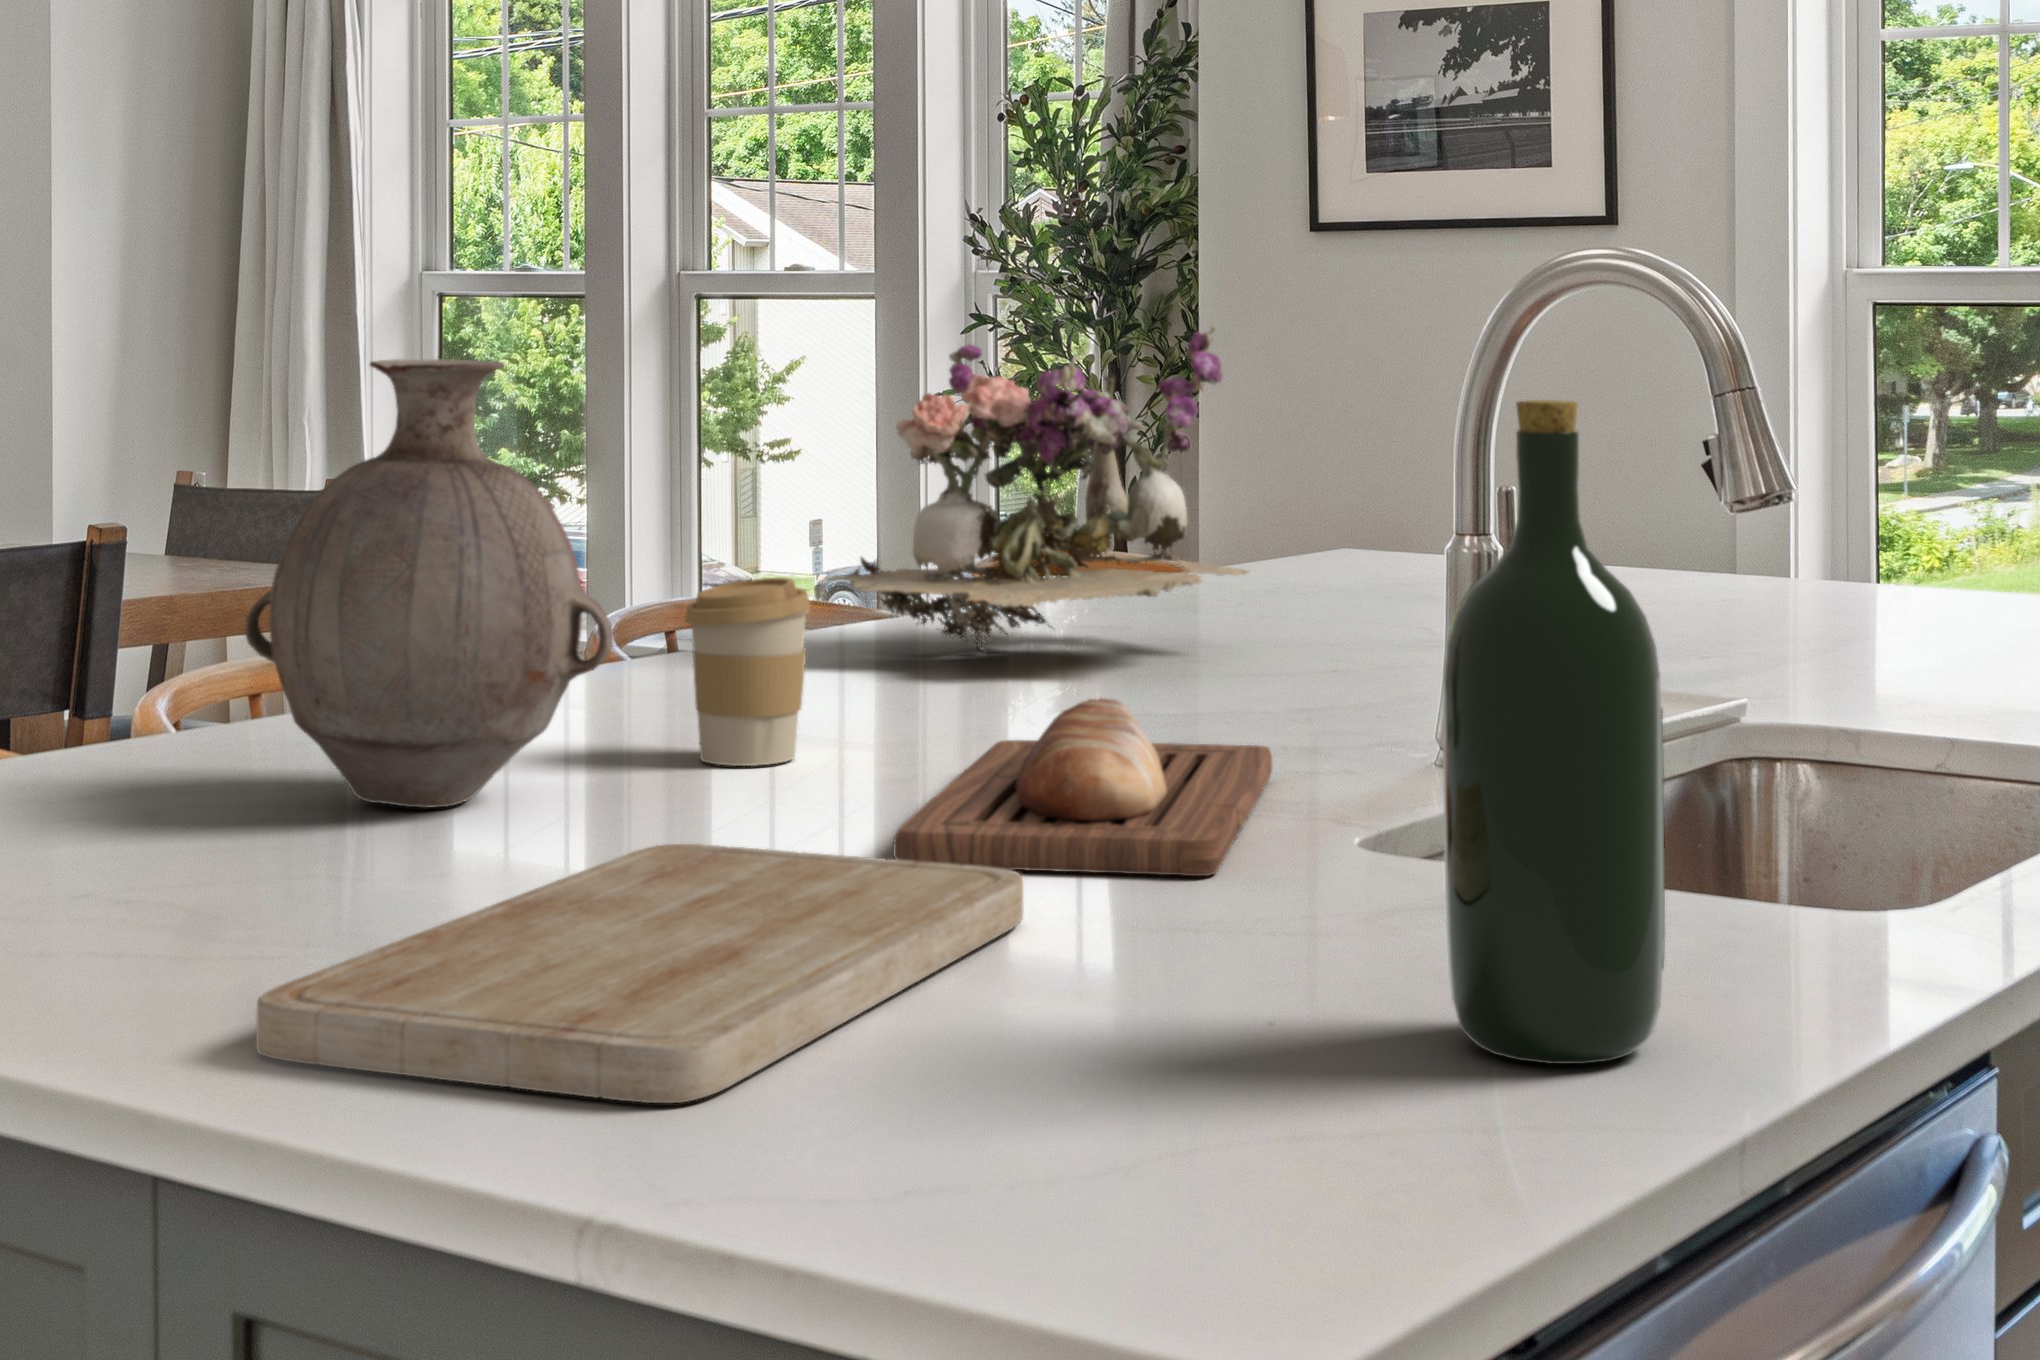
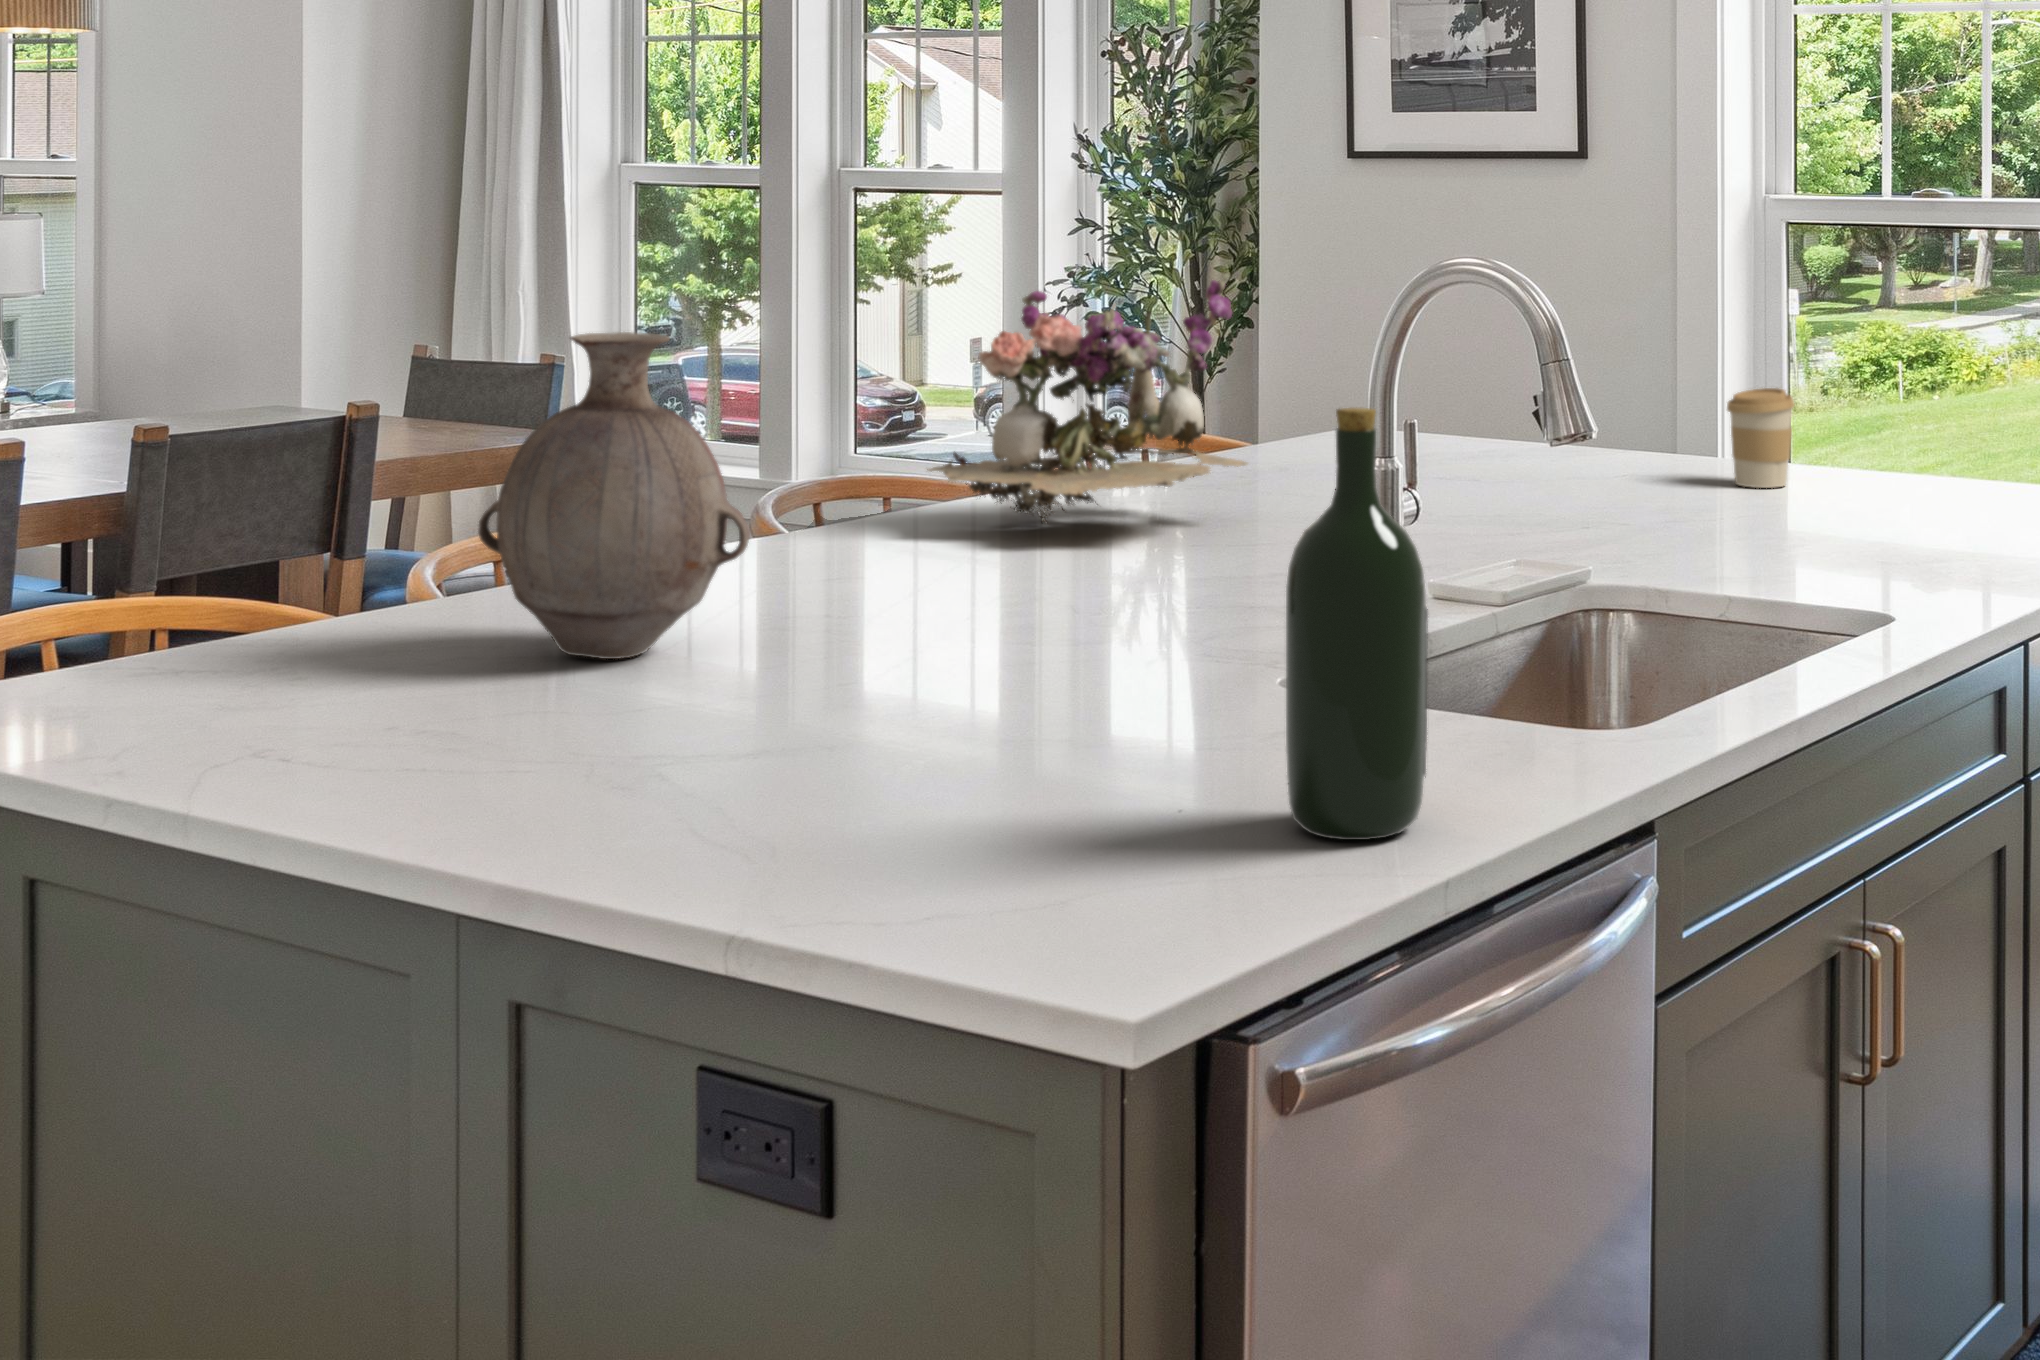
coffee cup: present [685,578,811,766] -> present [1727,388,1794,488]
bread loaf: present [894,698,1272,876] -> none [944,577,1232,709]
cutting board: present [256,844,1023,1103] -> none [492,690,1026,872]

